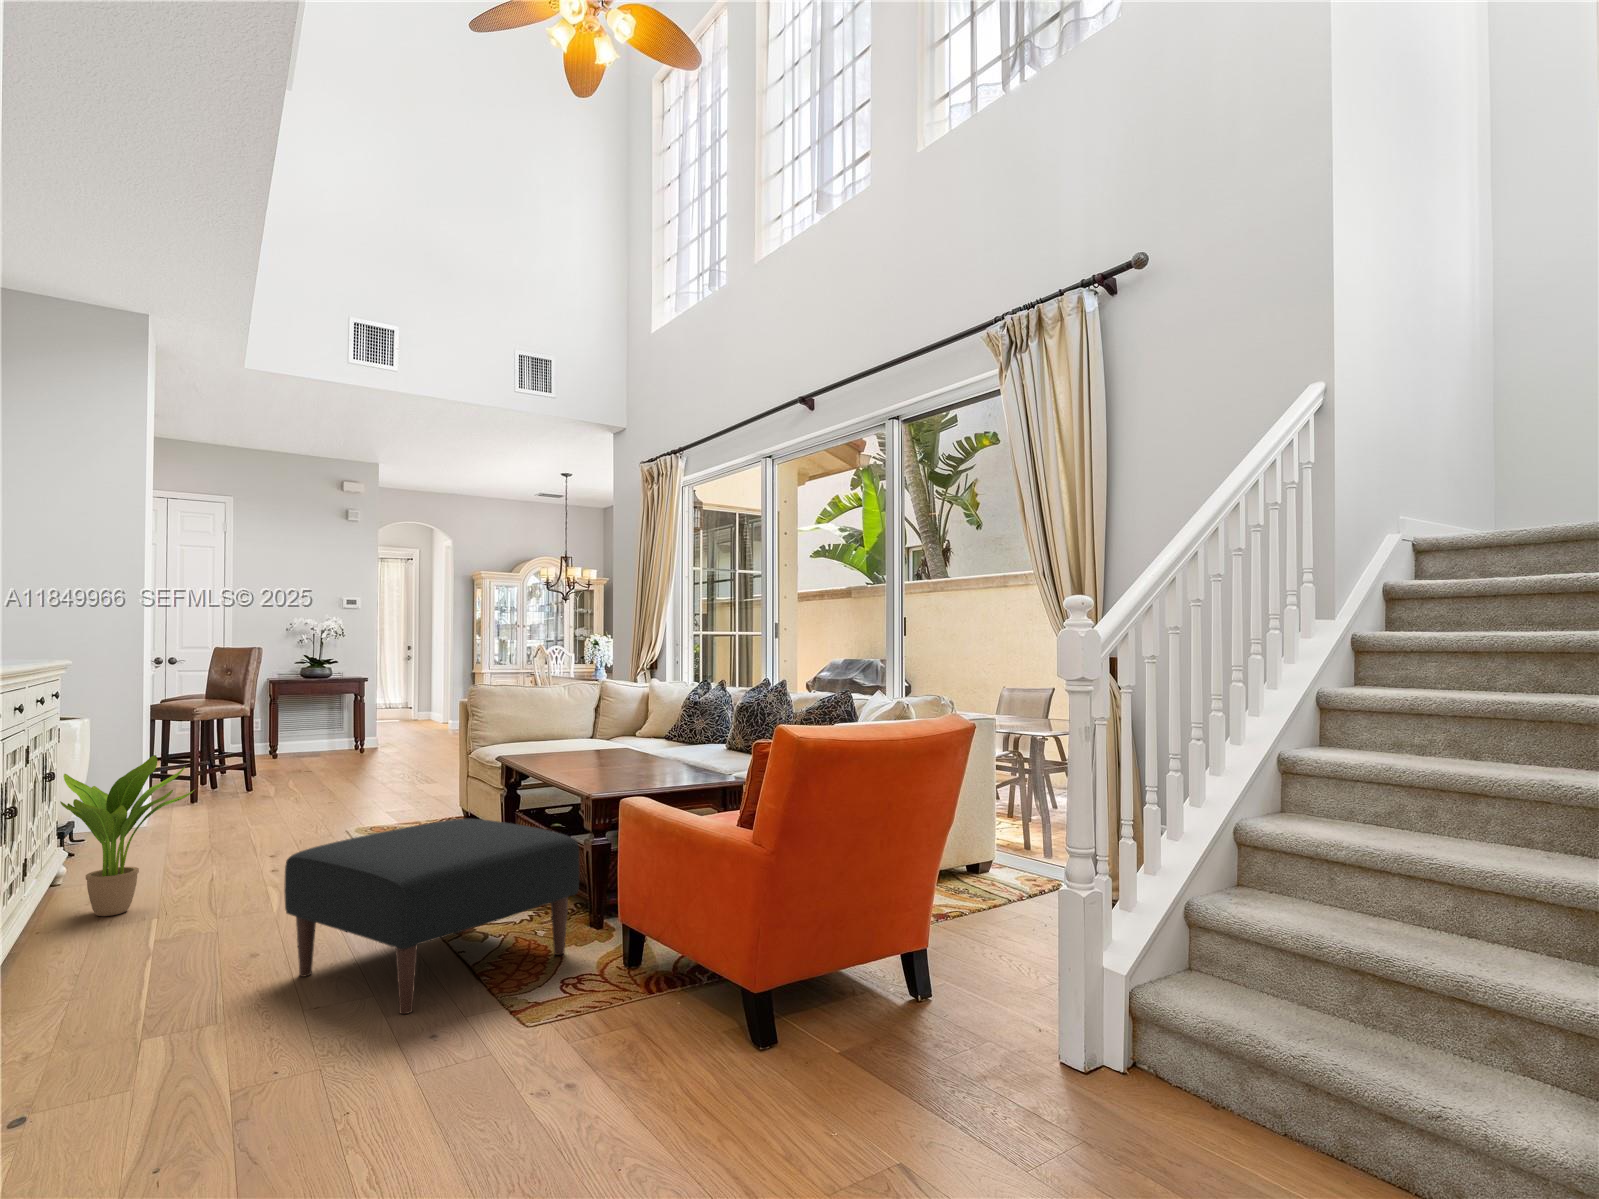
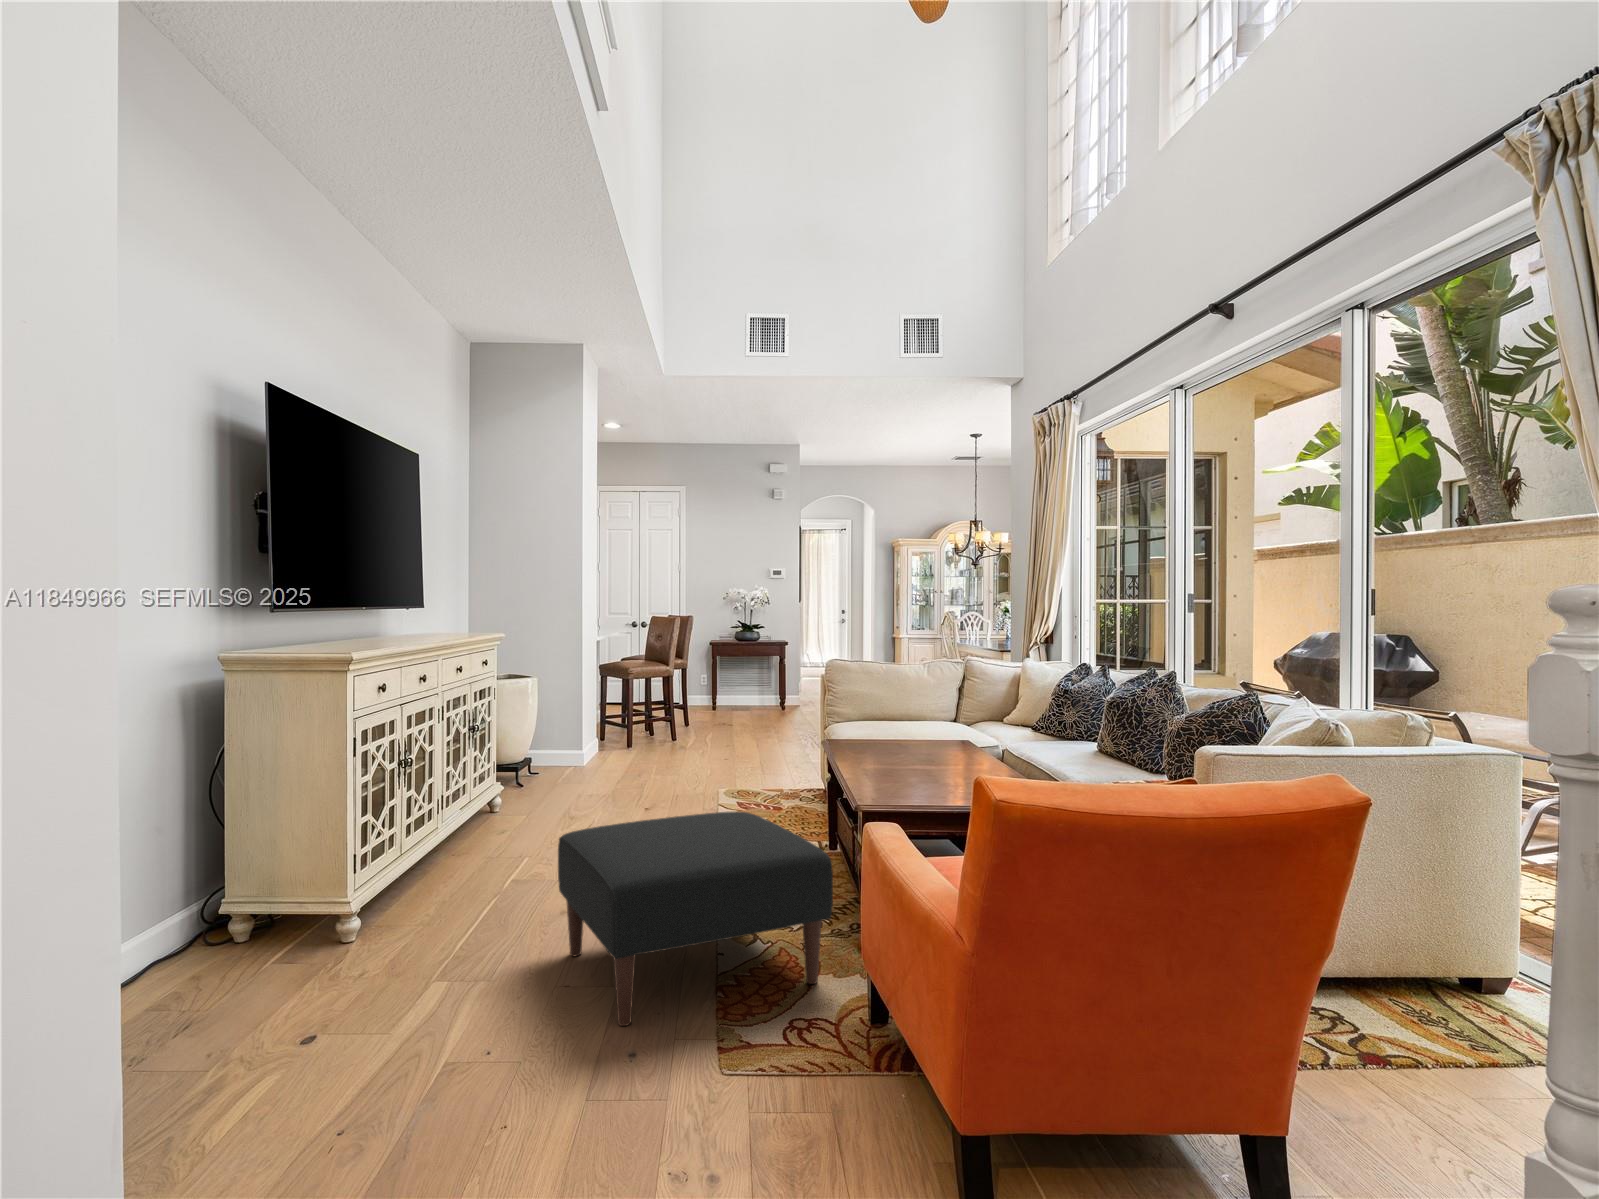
potted plant: present [60,755,194,916] -> none [446,720,551,858]

